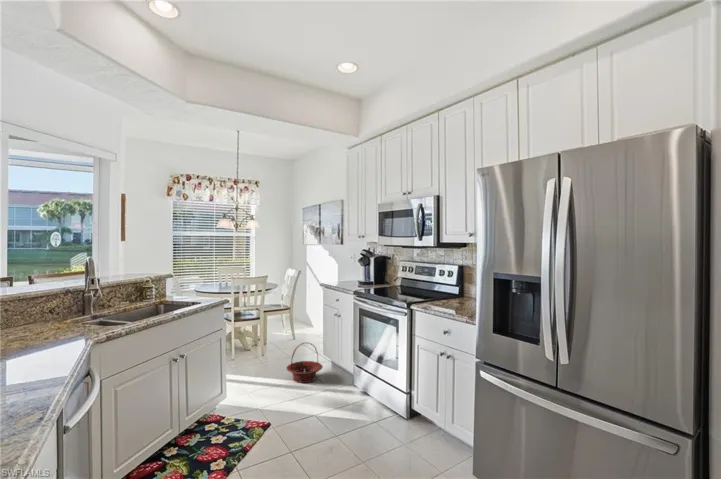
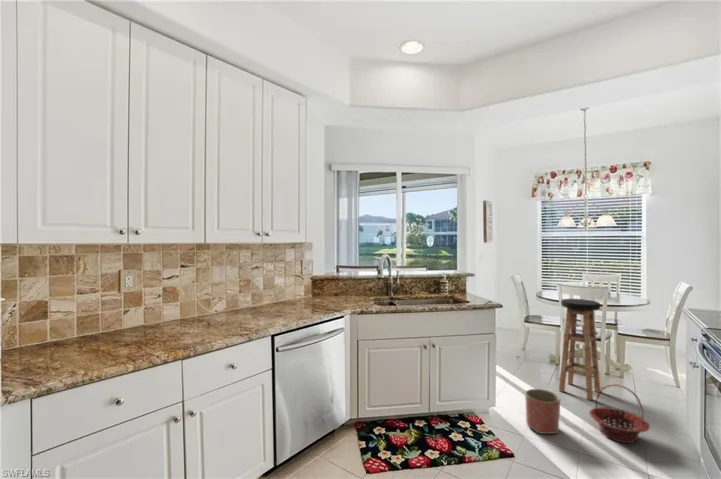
bar stool: none [242,287,270,368] -> present [559,299,600,400]
planter: none [251,365,278,402] -> present [525,389,560,434]

